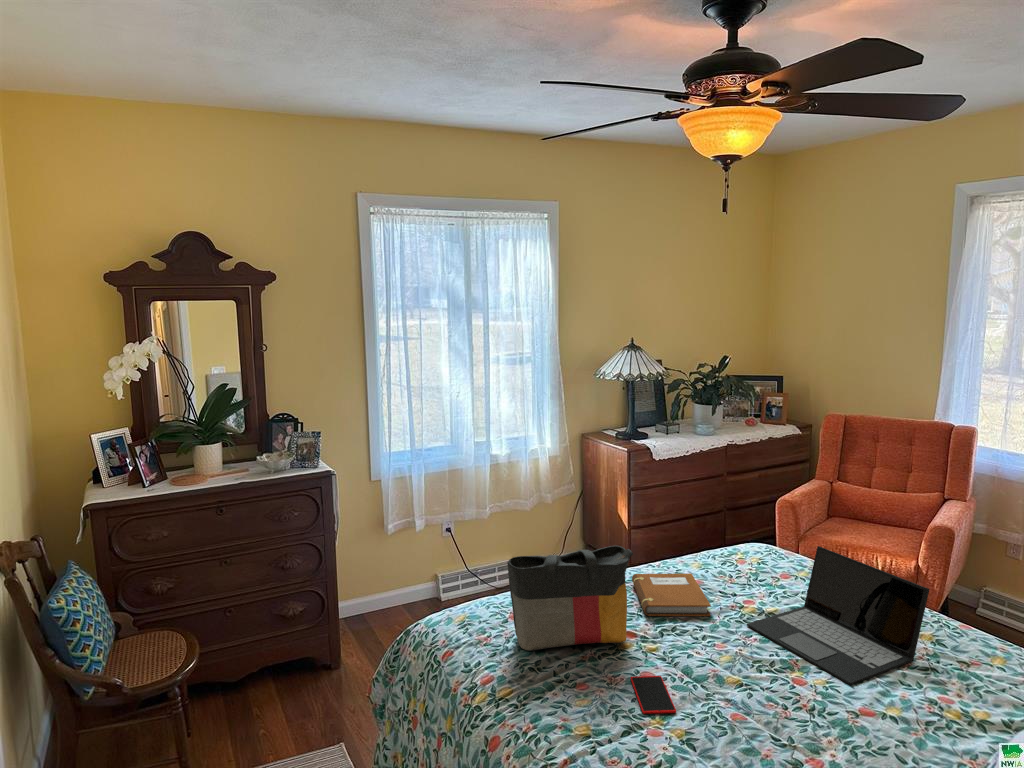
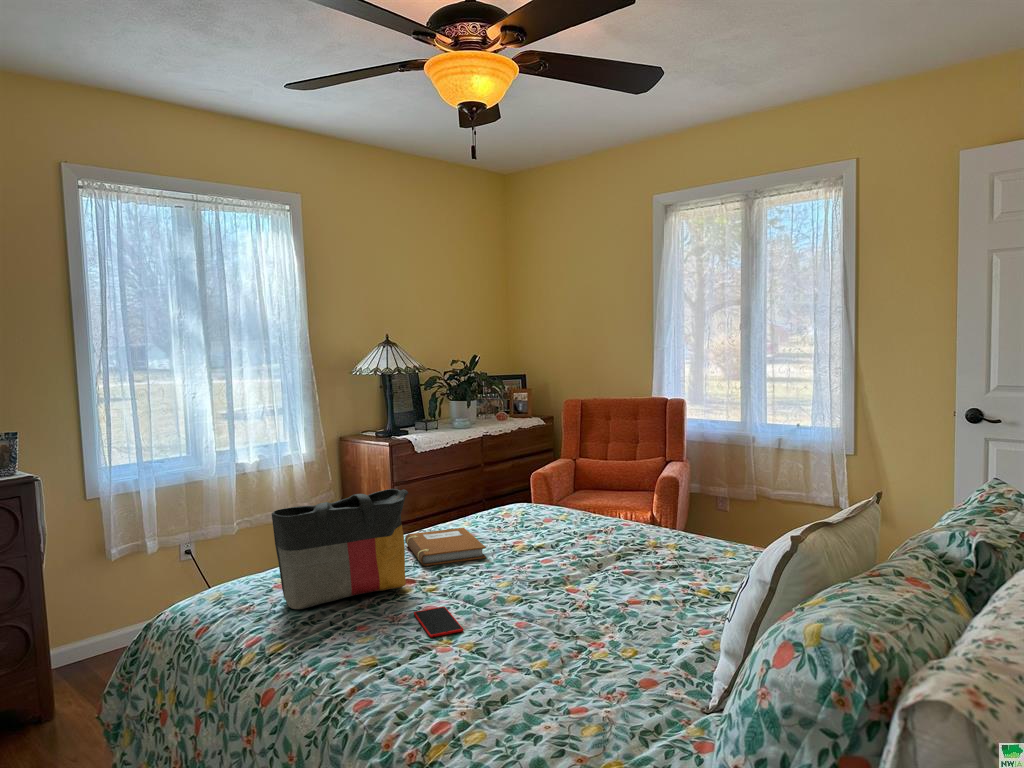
laptop: present [747,546,929,685] -> none [520,481,672,586]

